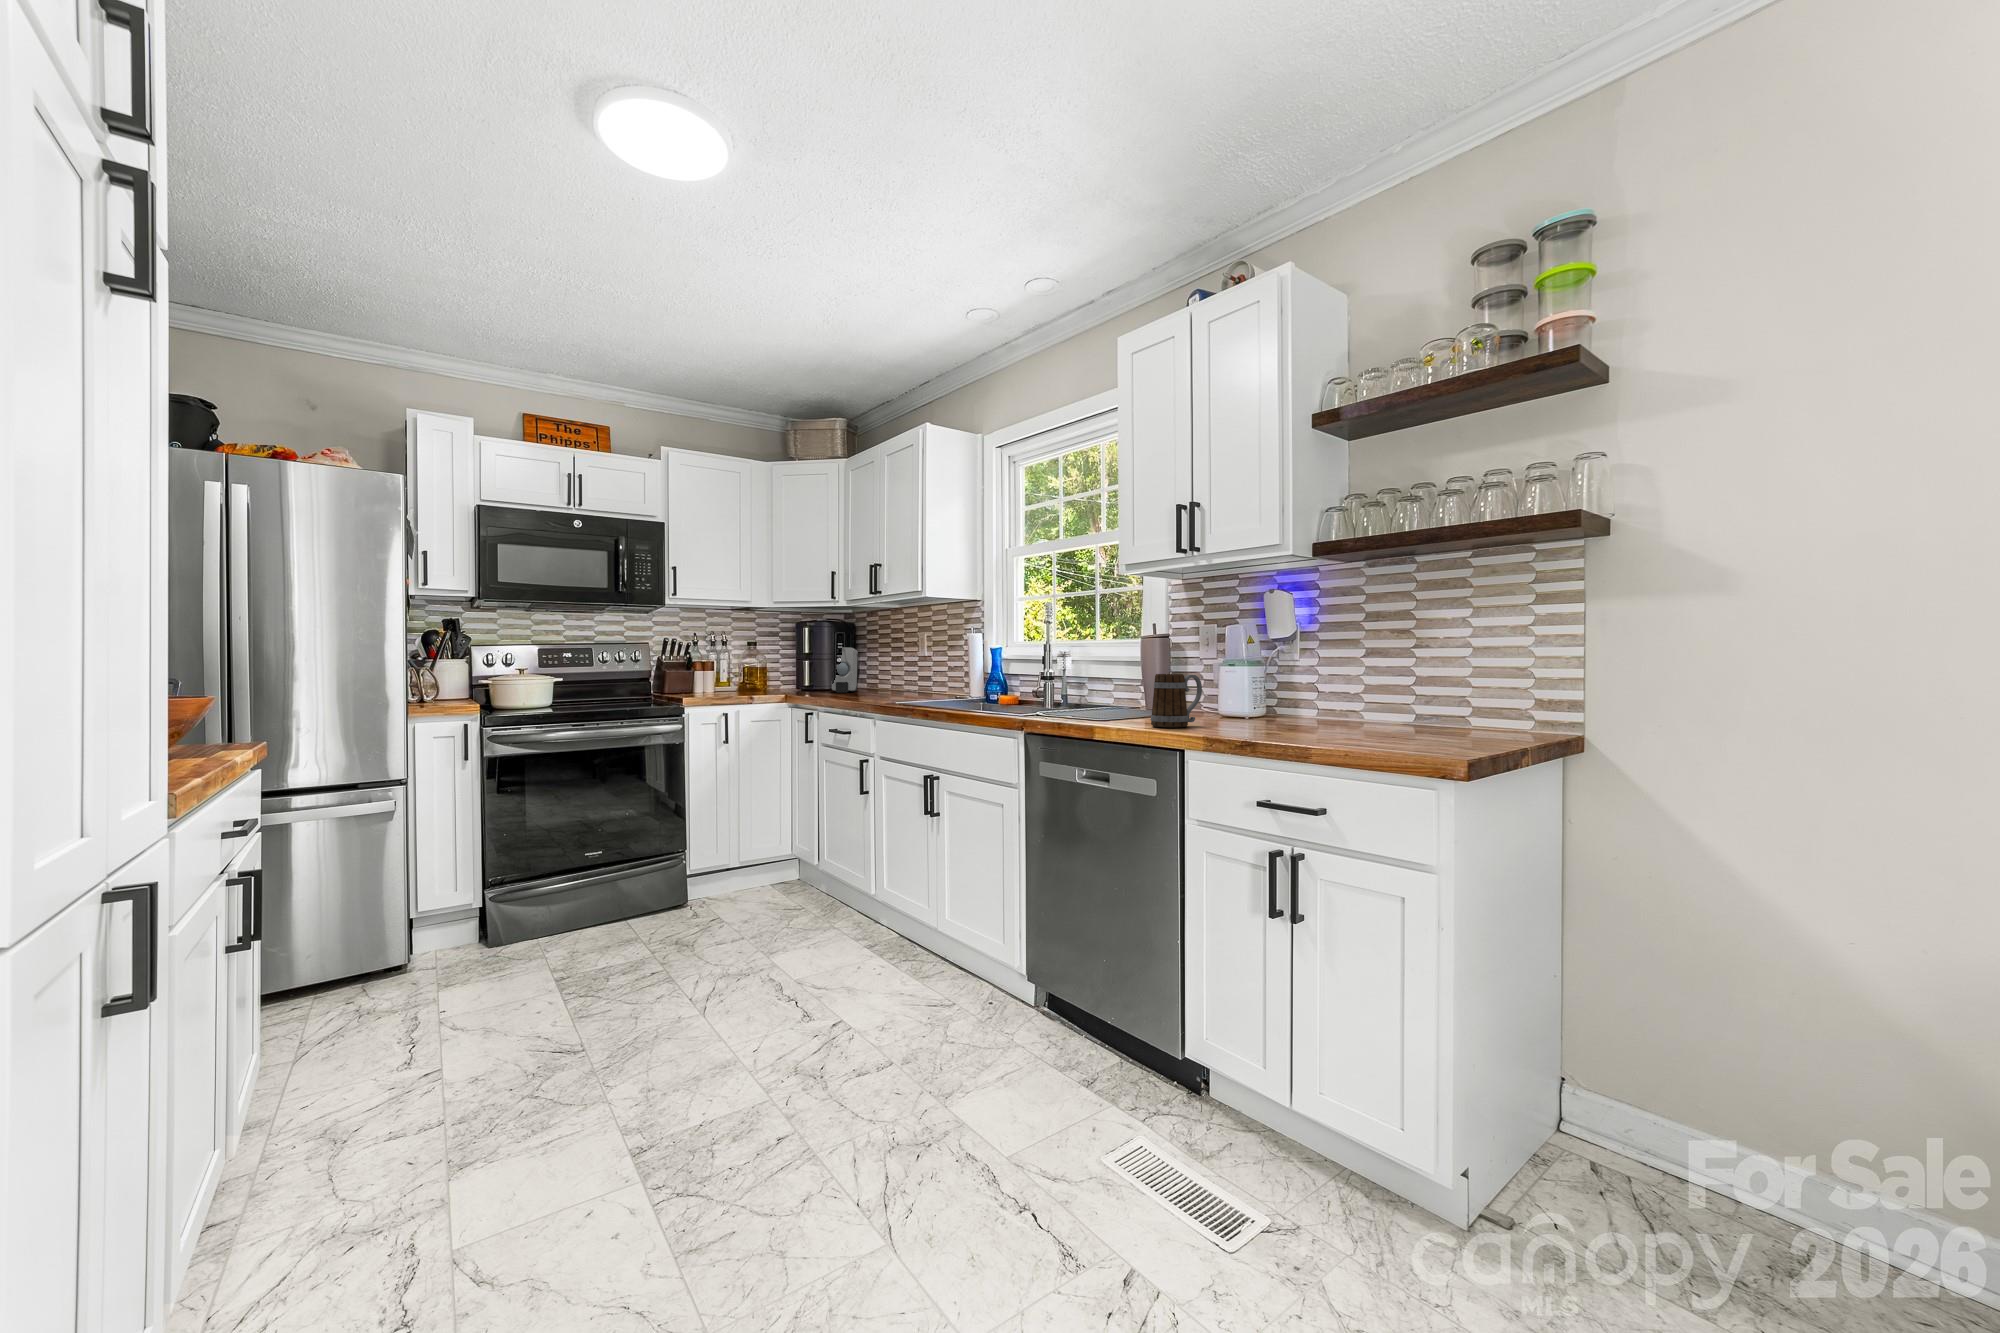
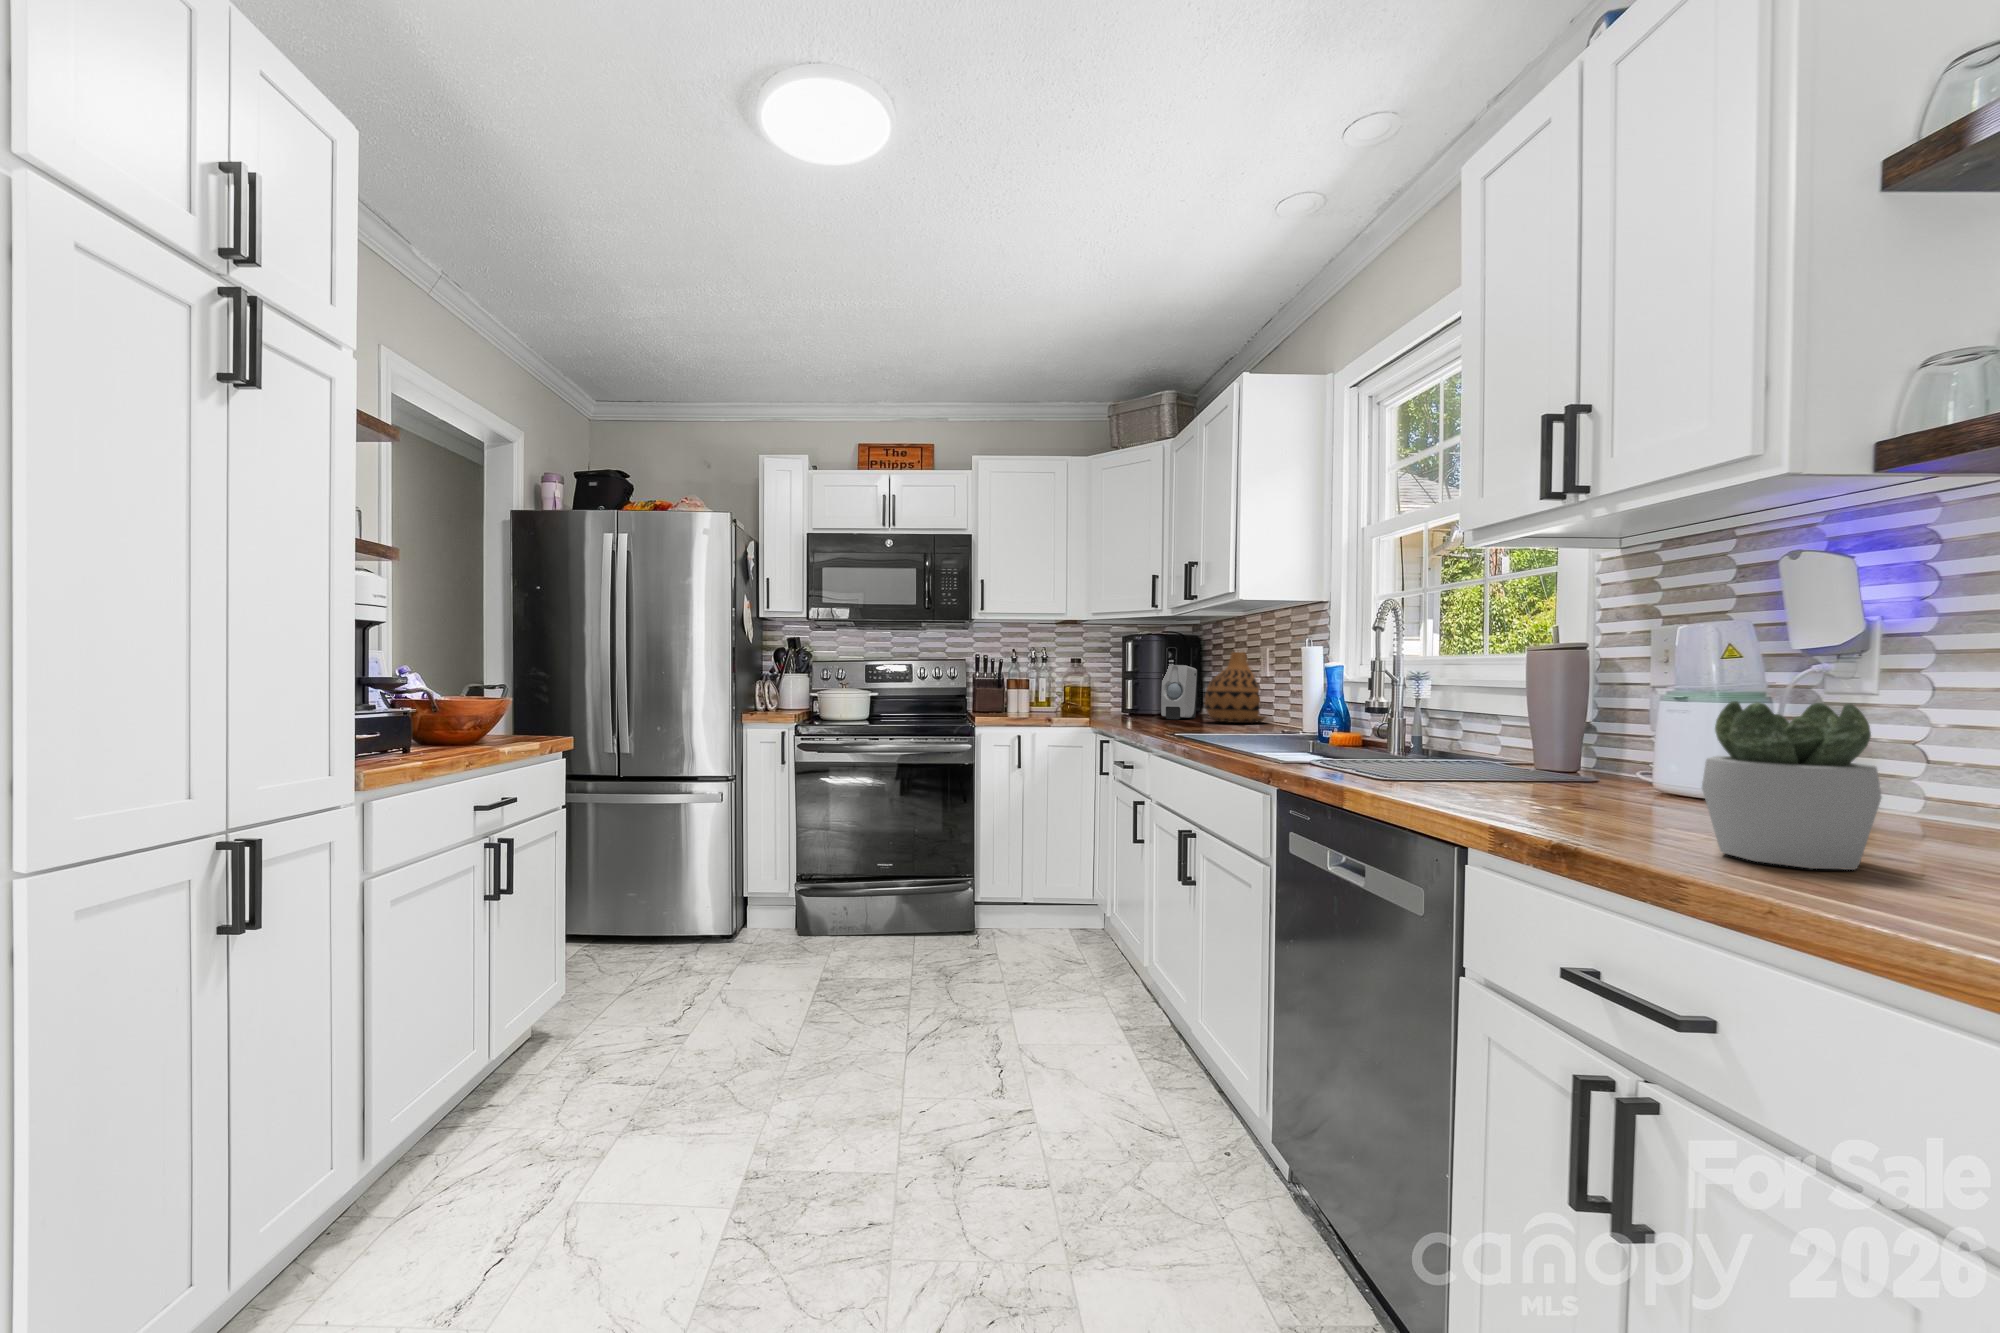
vase: none [873,637,925,693] -> present [1204,652,1266,723]
succulent plant: none [1256,664,1318,736] -> present [1702,701,1881,870]
mug: present [1151,674,1202,727] -> none [1491,713,1607,815]

